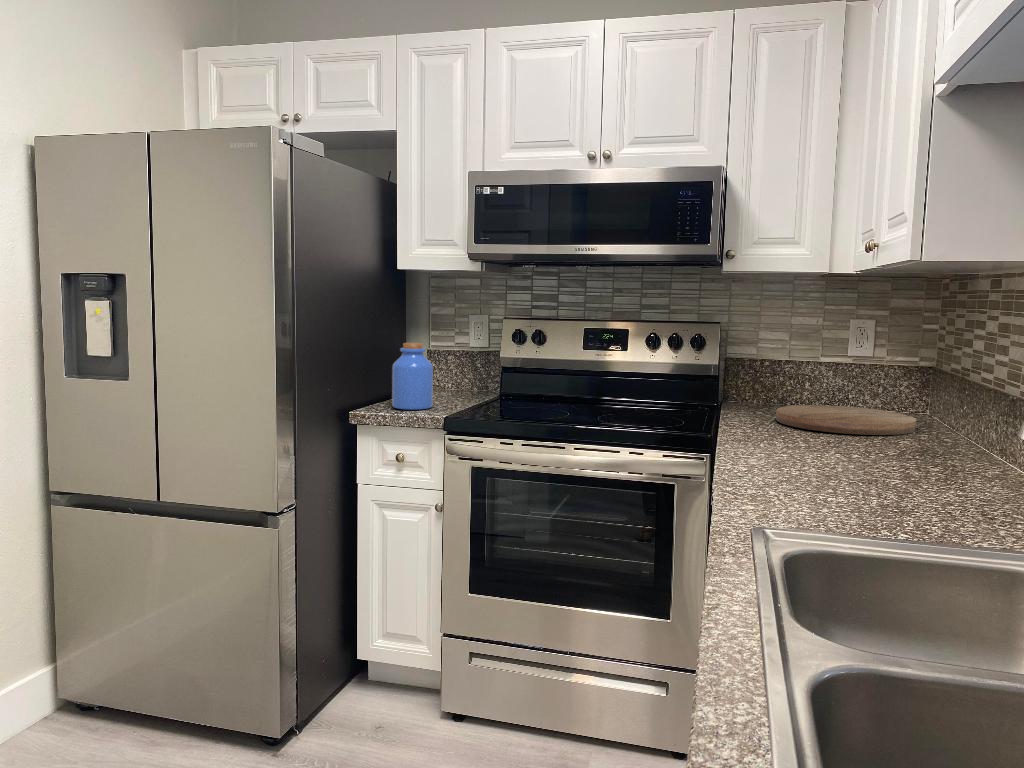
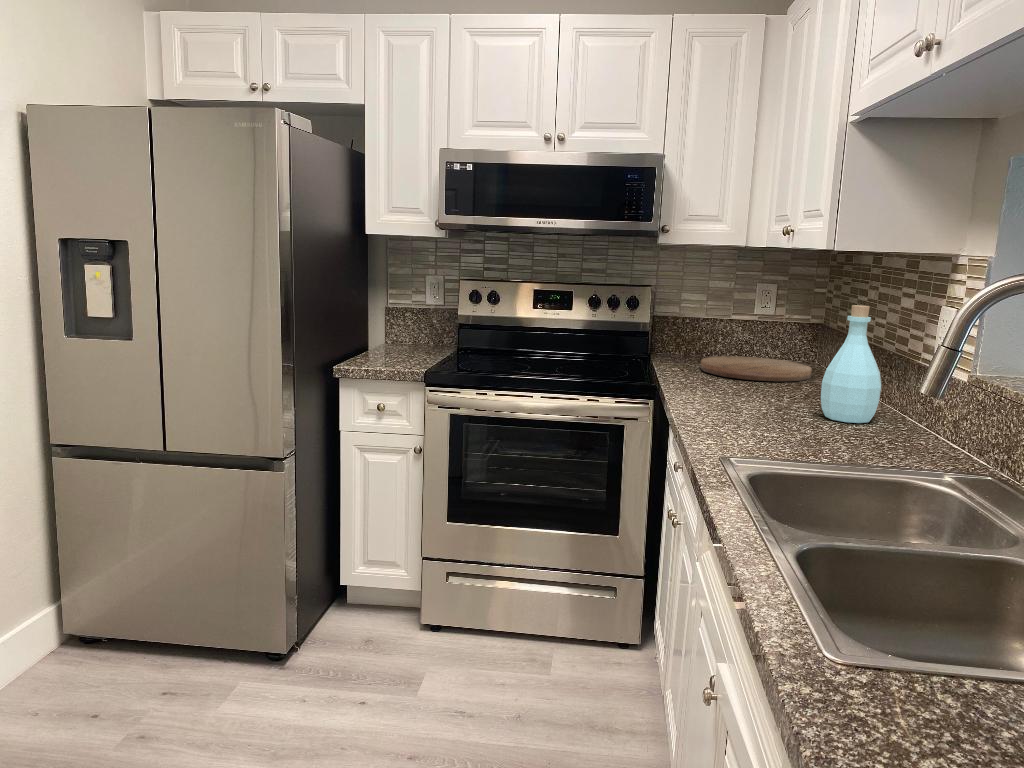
bottle: none [912,334,996,488] -> present [821,305,882,423]
jar: present [392,343,433,410] -> none [367,303,404,363]

